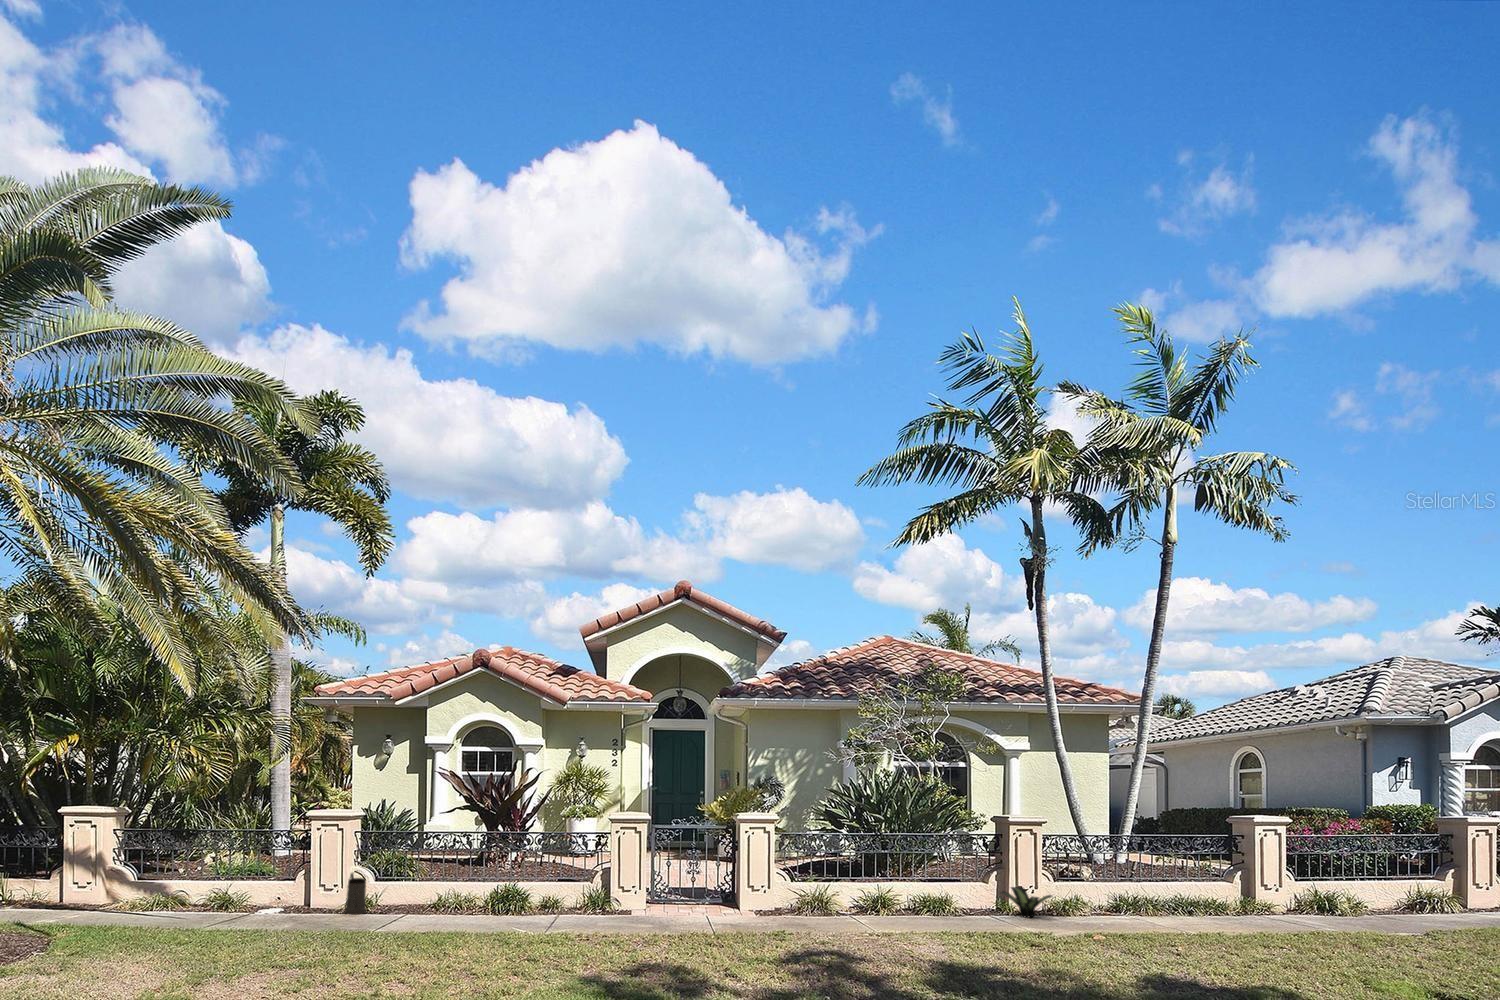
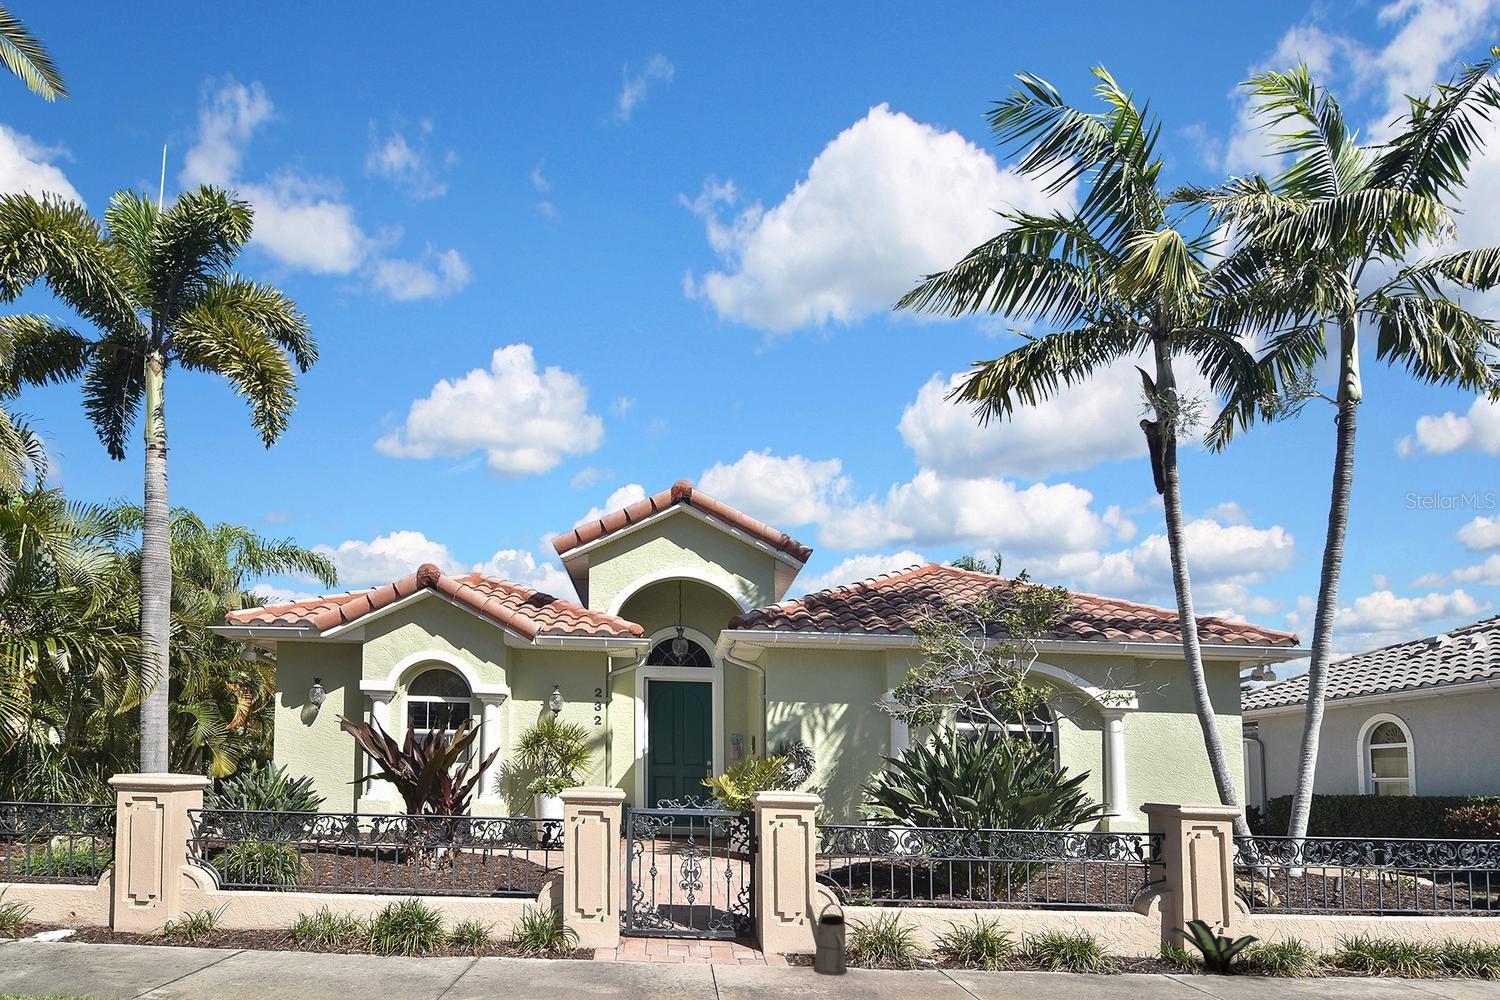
watering can: present [344,870,366,915] -> present [806,903,847,976]

